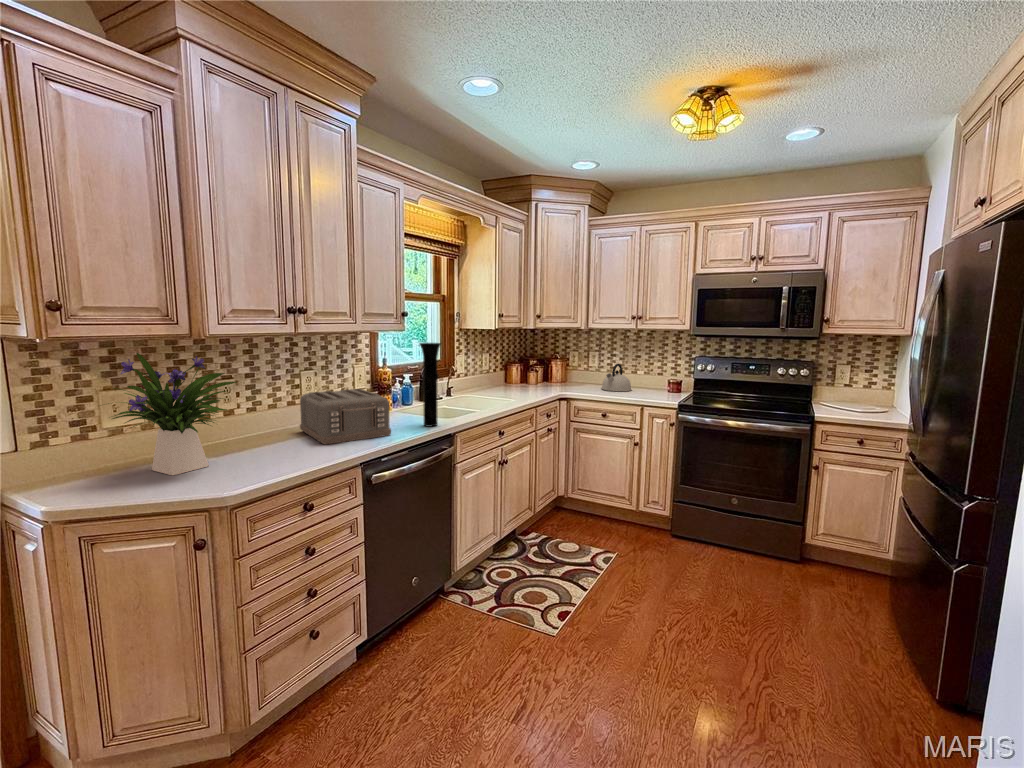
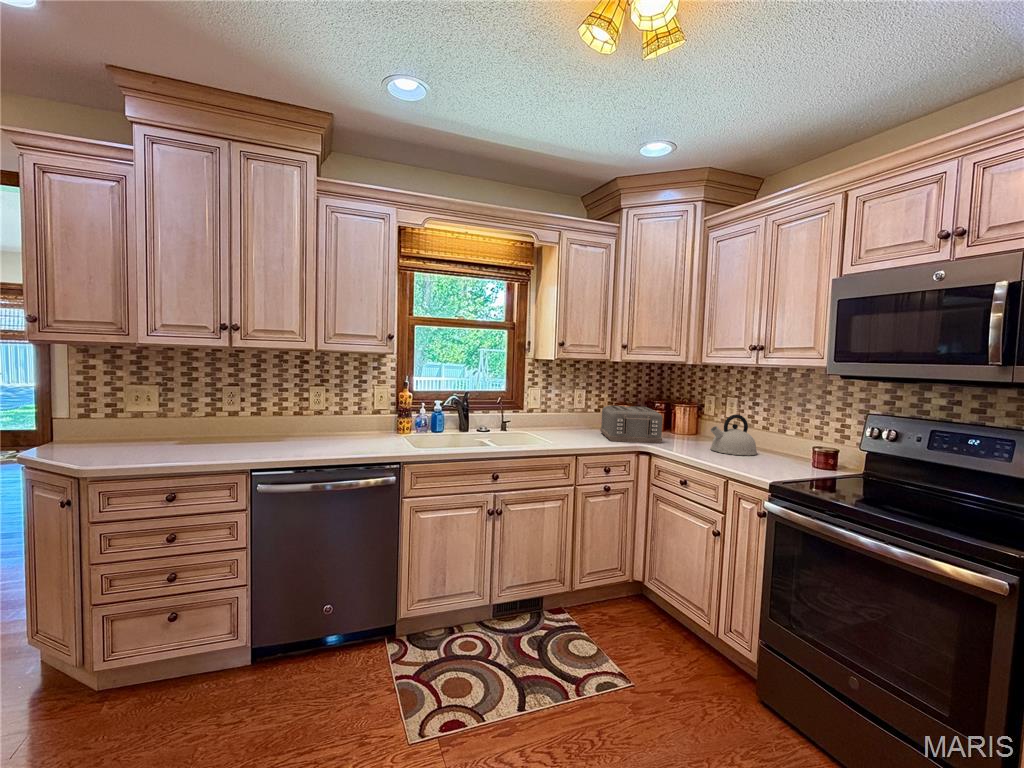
vase: present [420,343,441,427] -> none [370,364,394,451]
flower arrangement: present [108,353,237,476] -> none [82,355,191,450]
toaster: present [300,389,391,444] -> present [600,406,663,443]

